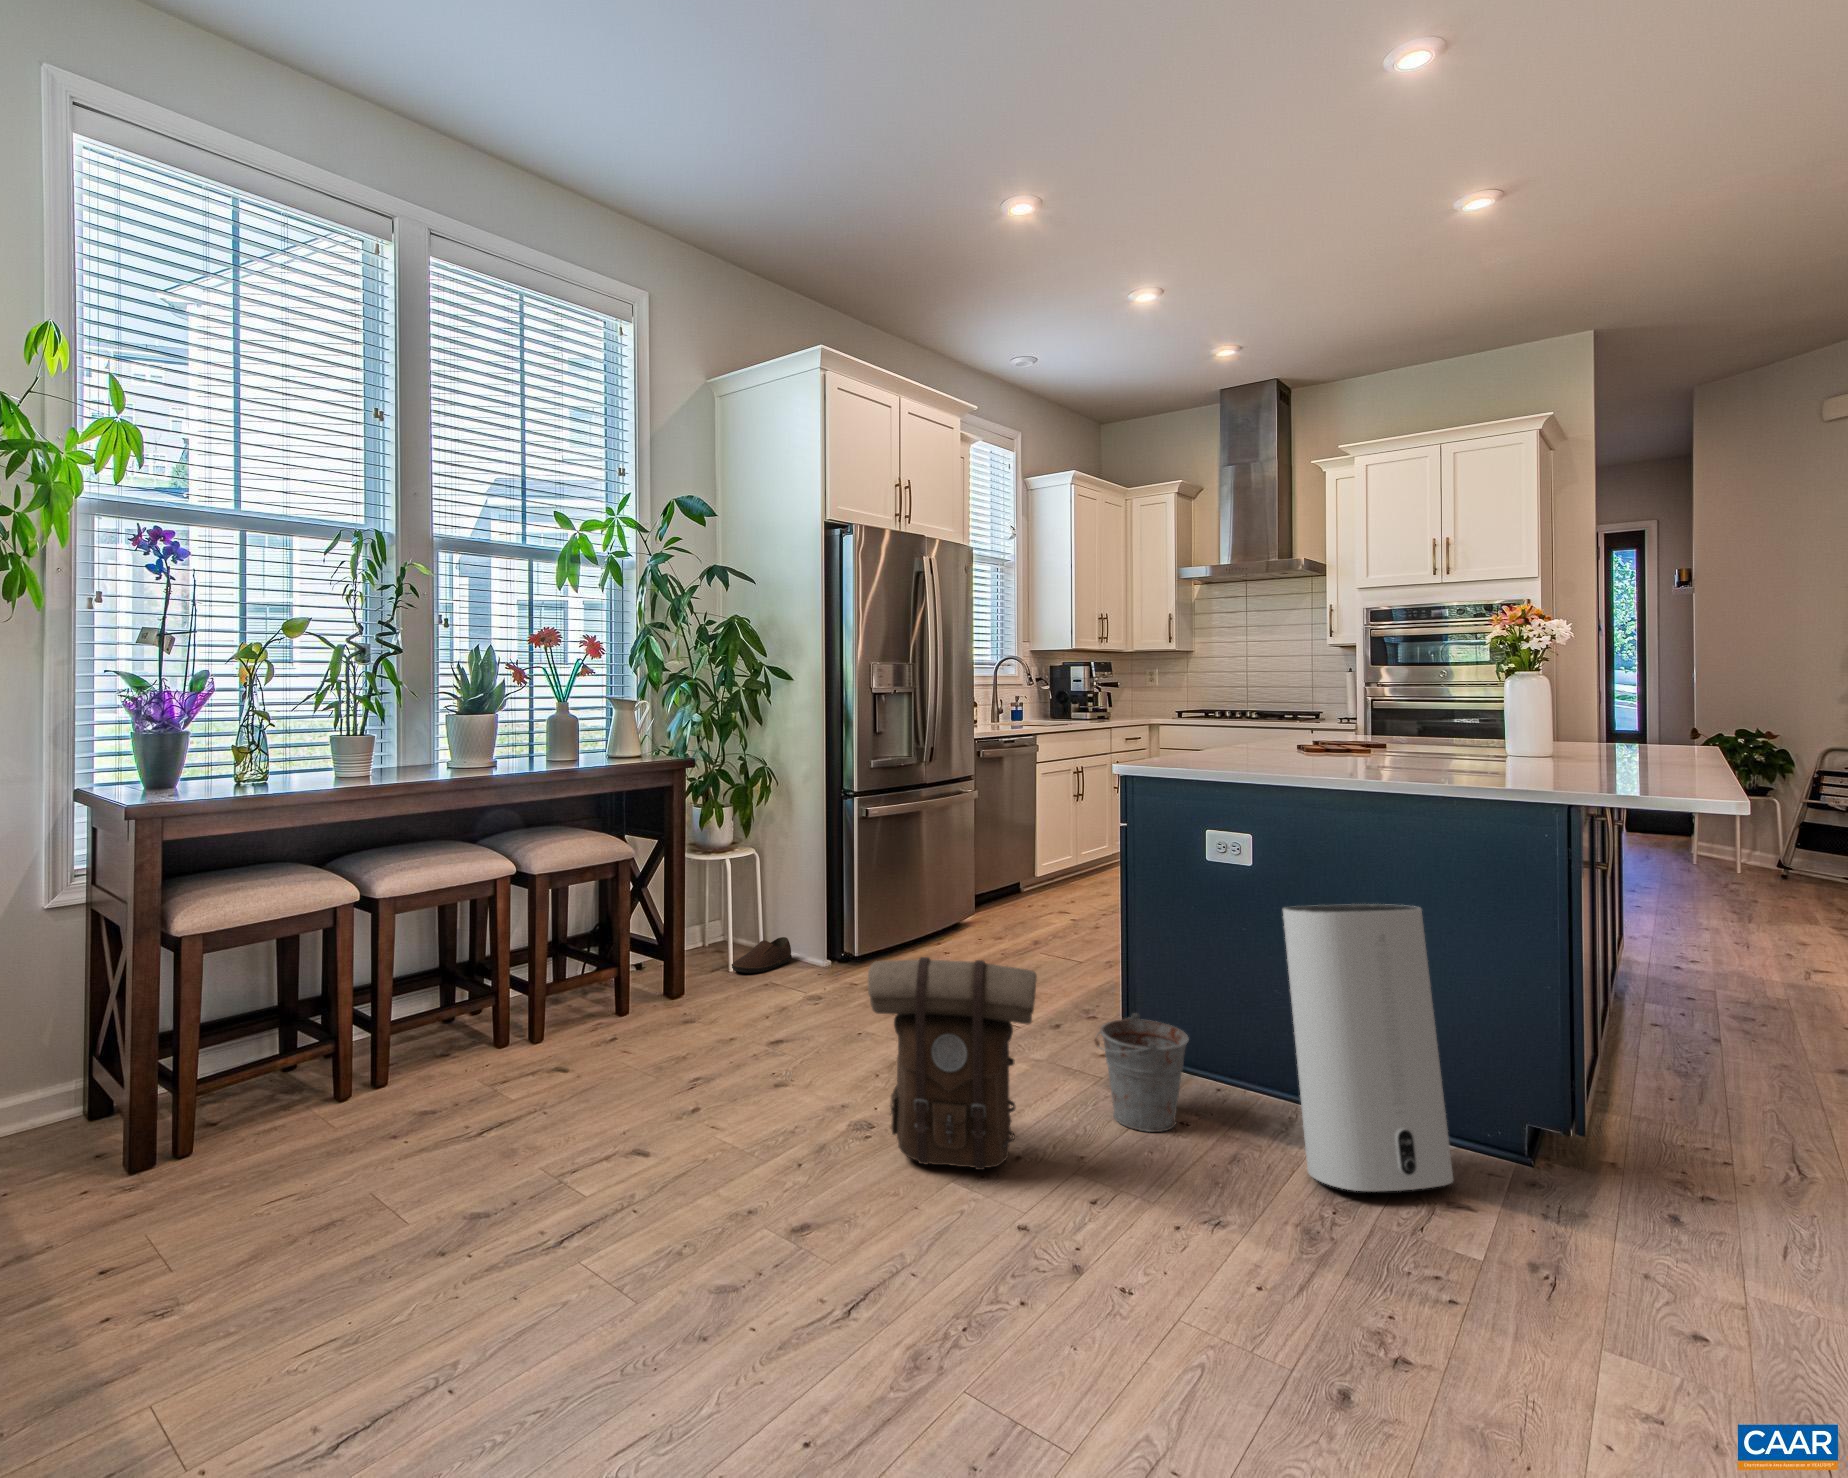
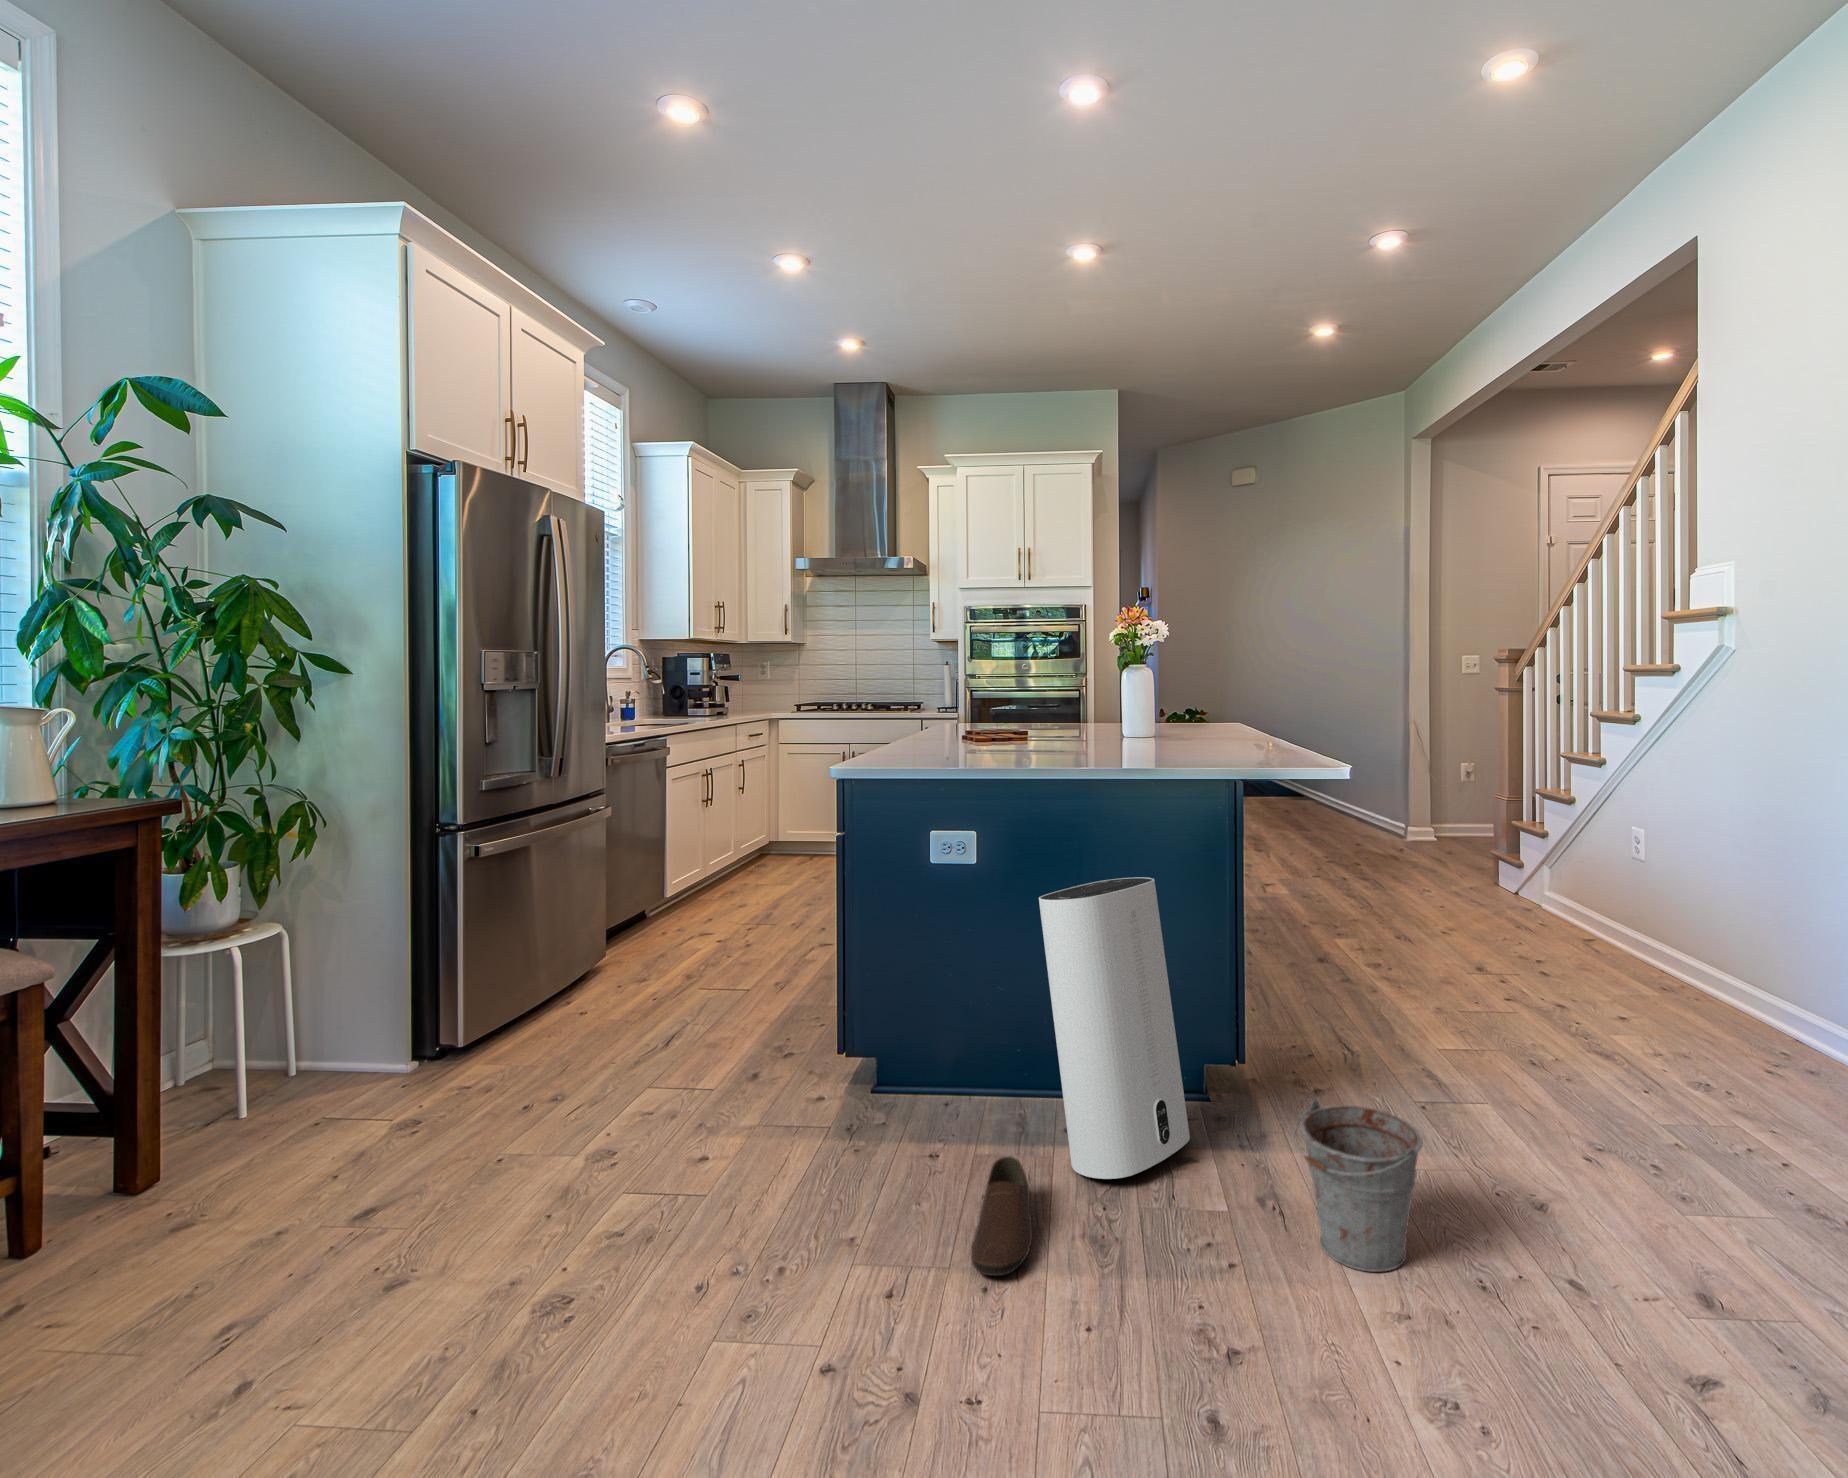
shoe: present [732,937,792,973] -> present [970,1157,1032,1276]
backpack: present [868,957,1037,1170] -> none [571,1027,812,1332]
bucket: present [1094,1013,1189,1132] -> present [1294,1100,1422,1272]

